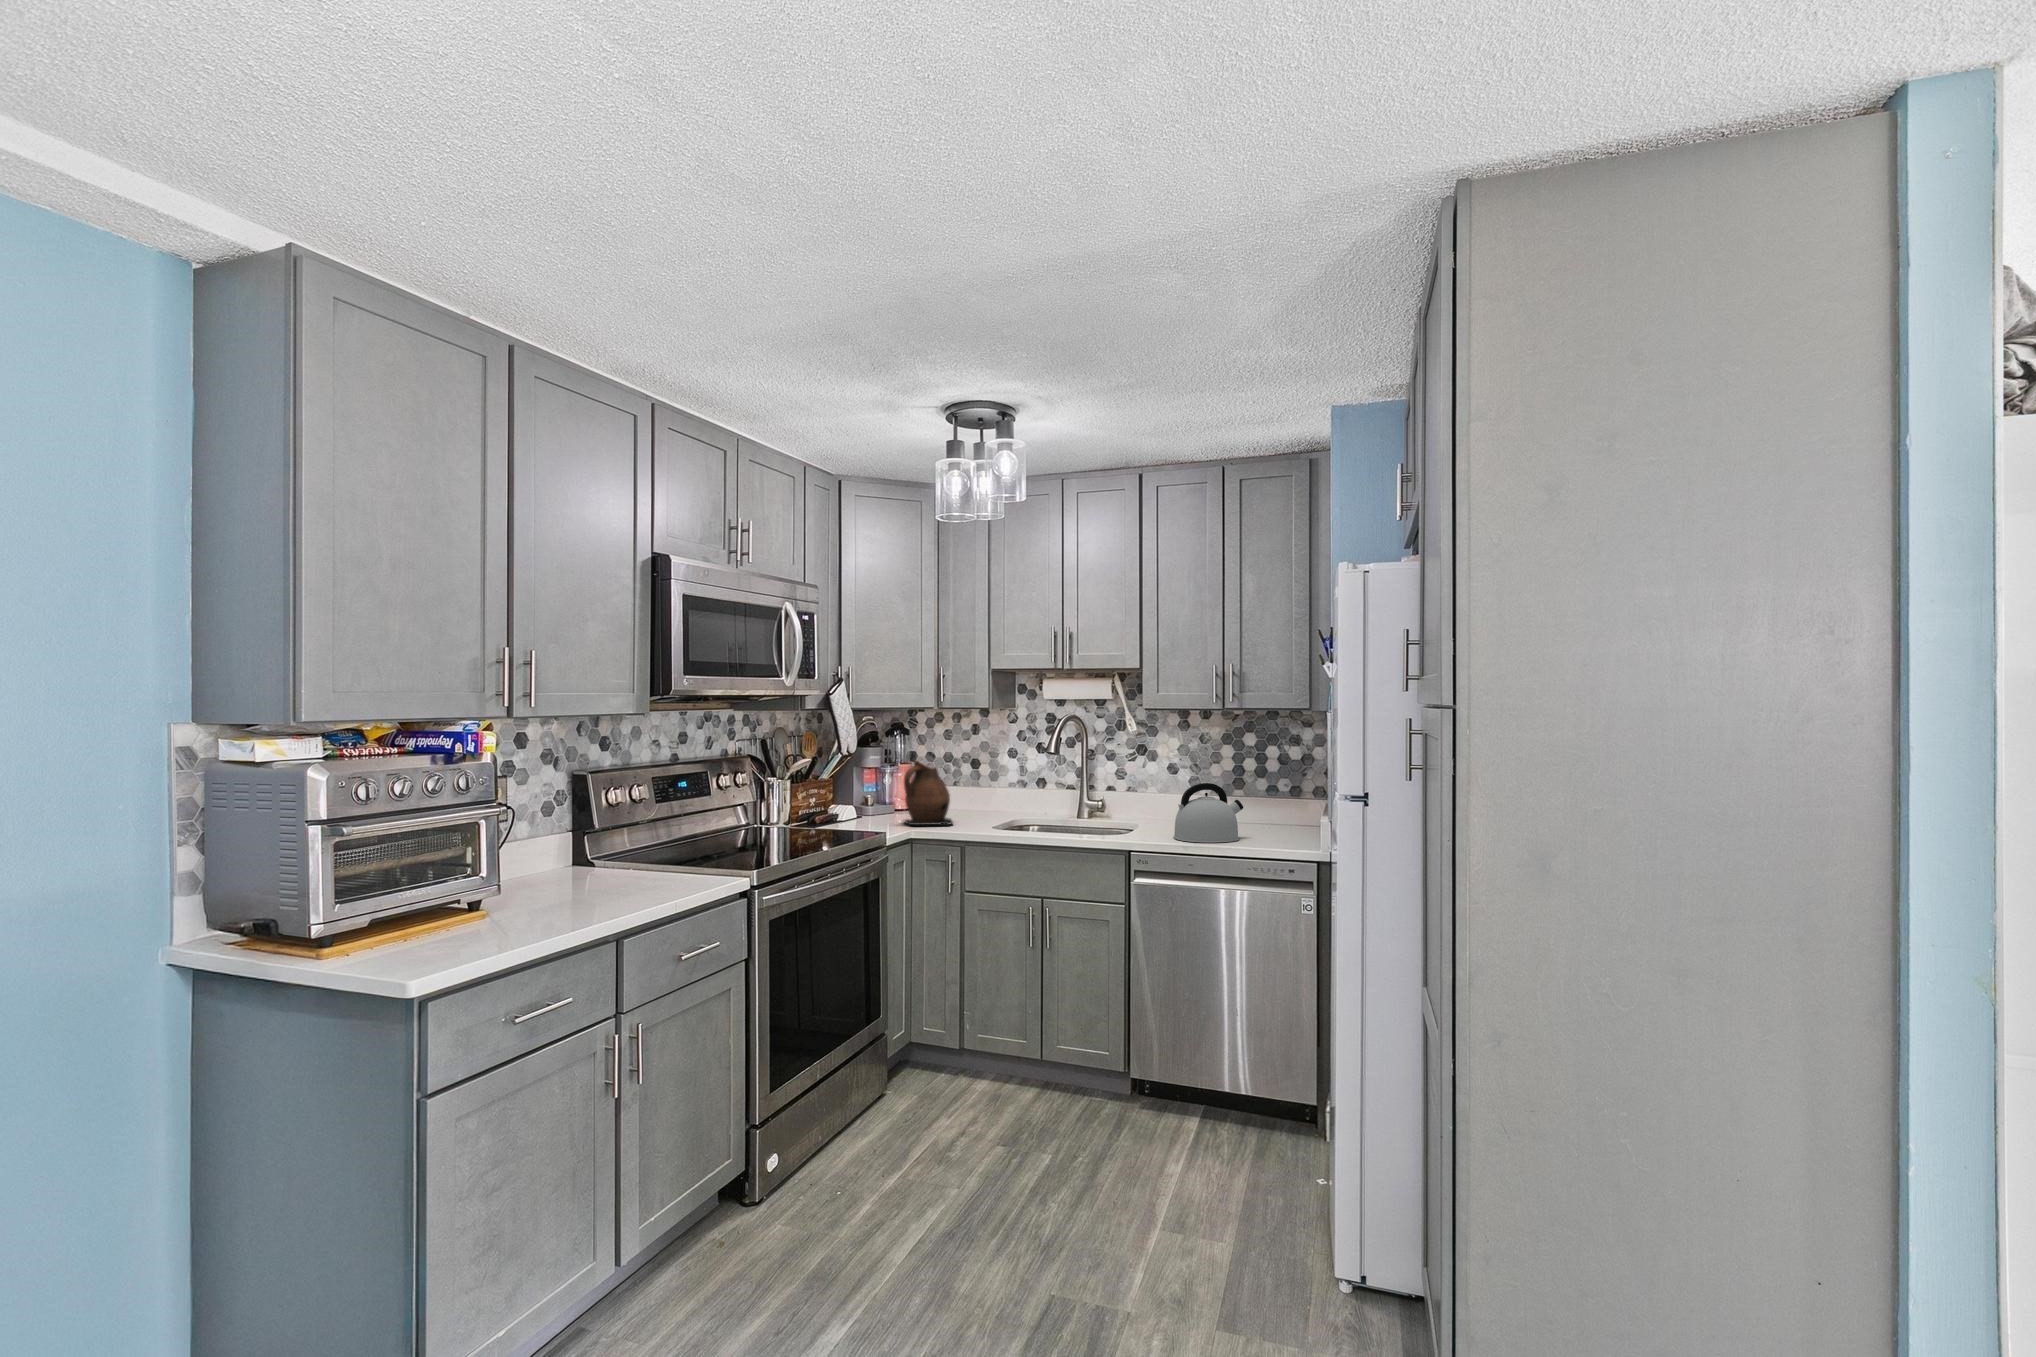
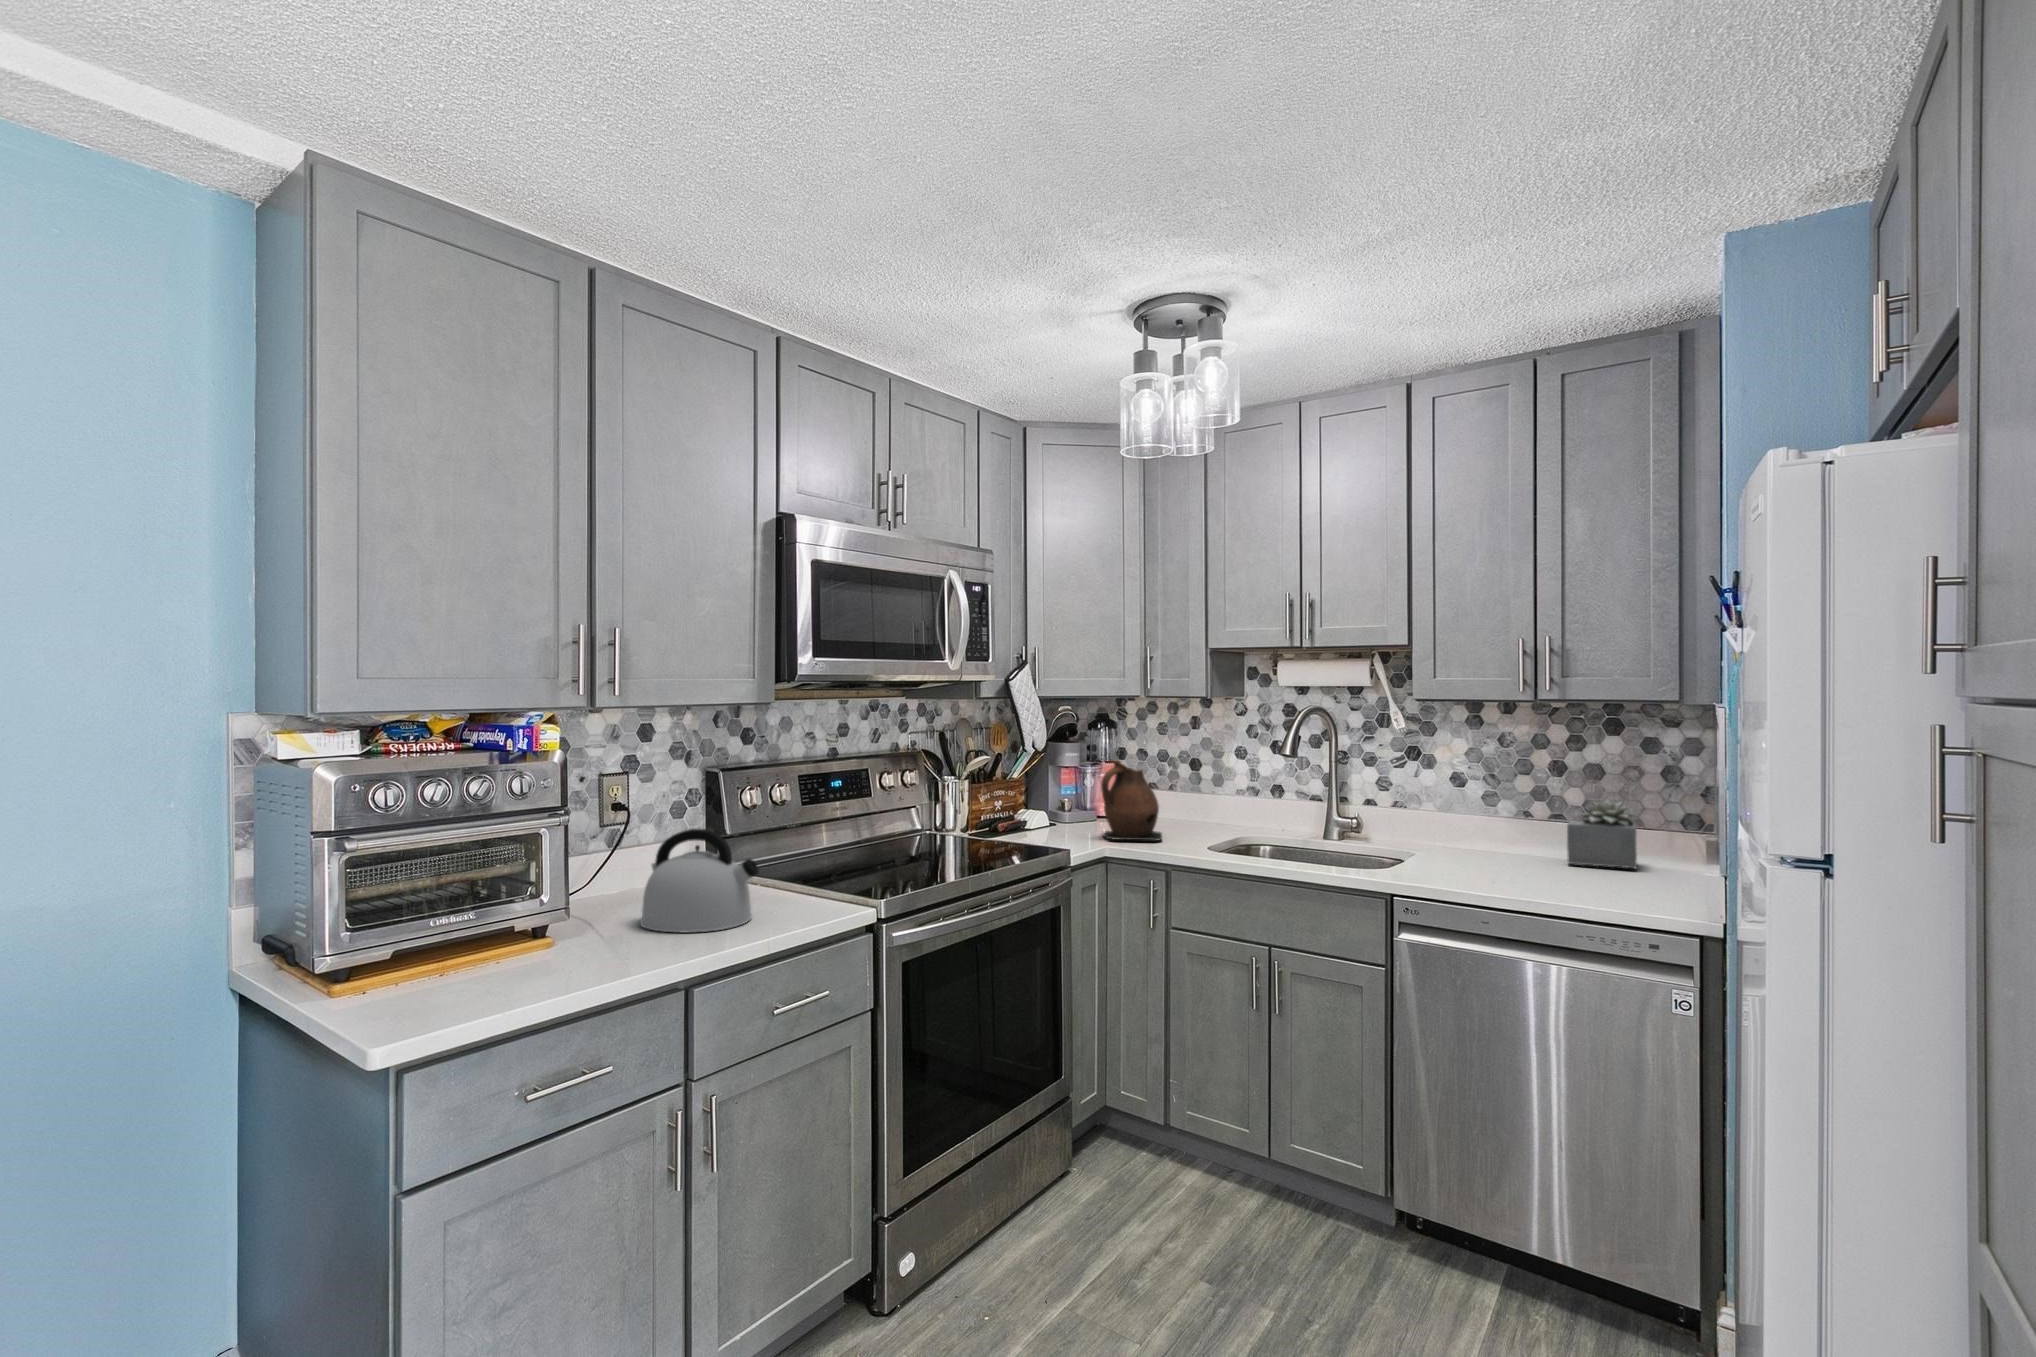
succulent plant: none [1250,779,1295,828] -> present [1567,800,1637,868]
kettle: present [1174,783,1243,843] -> present [640,829,759,933]

